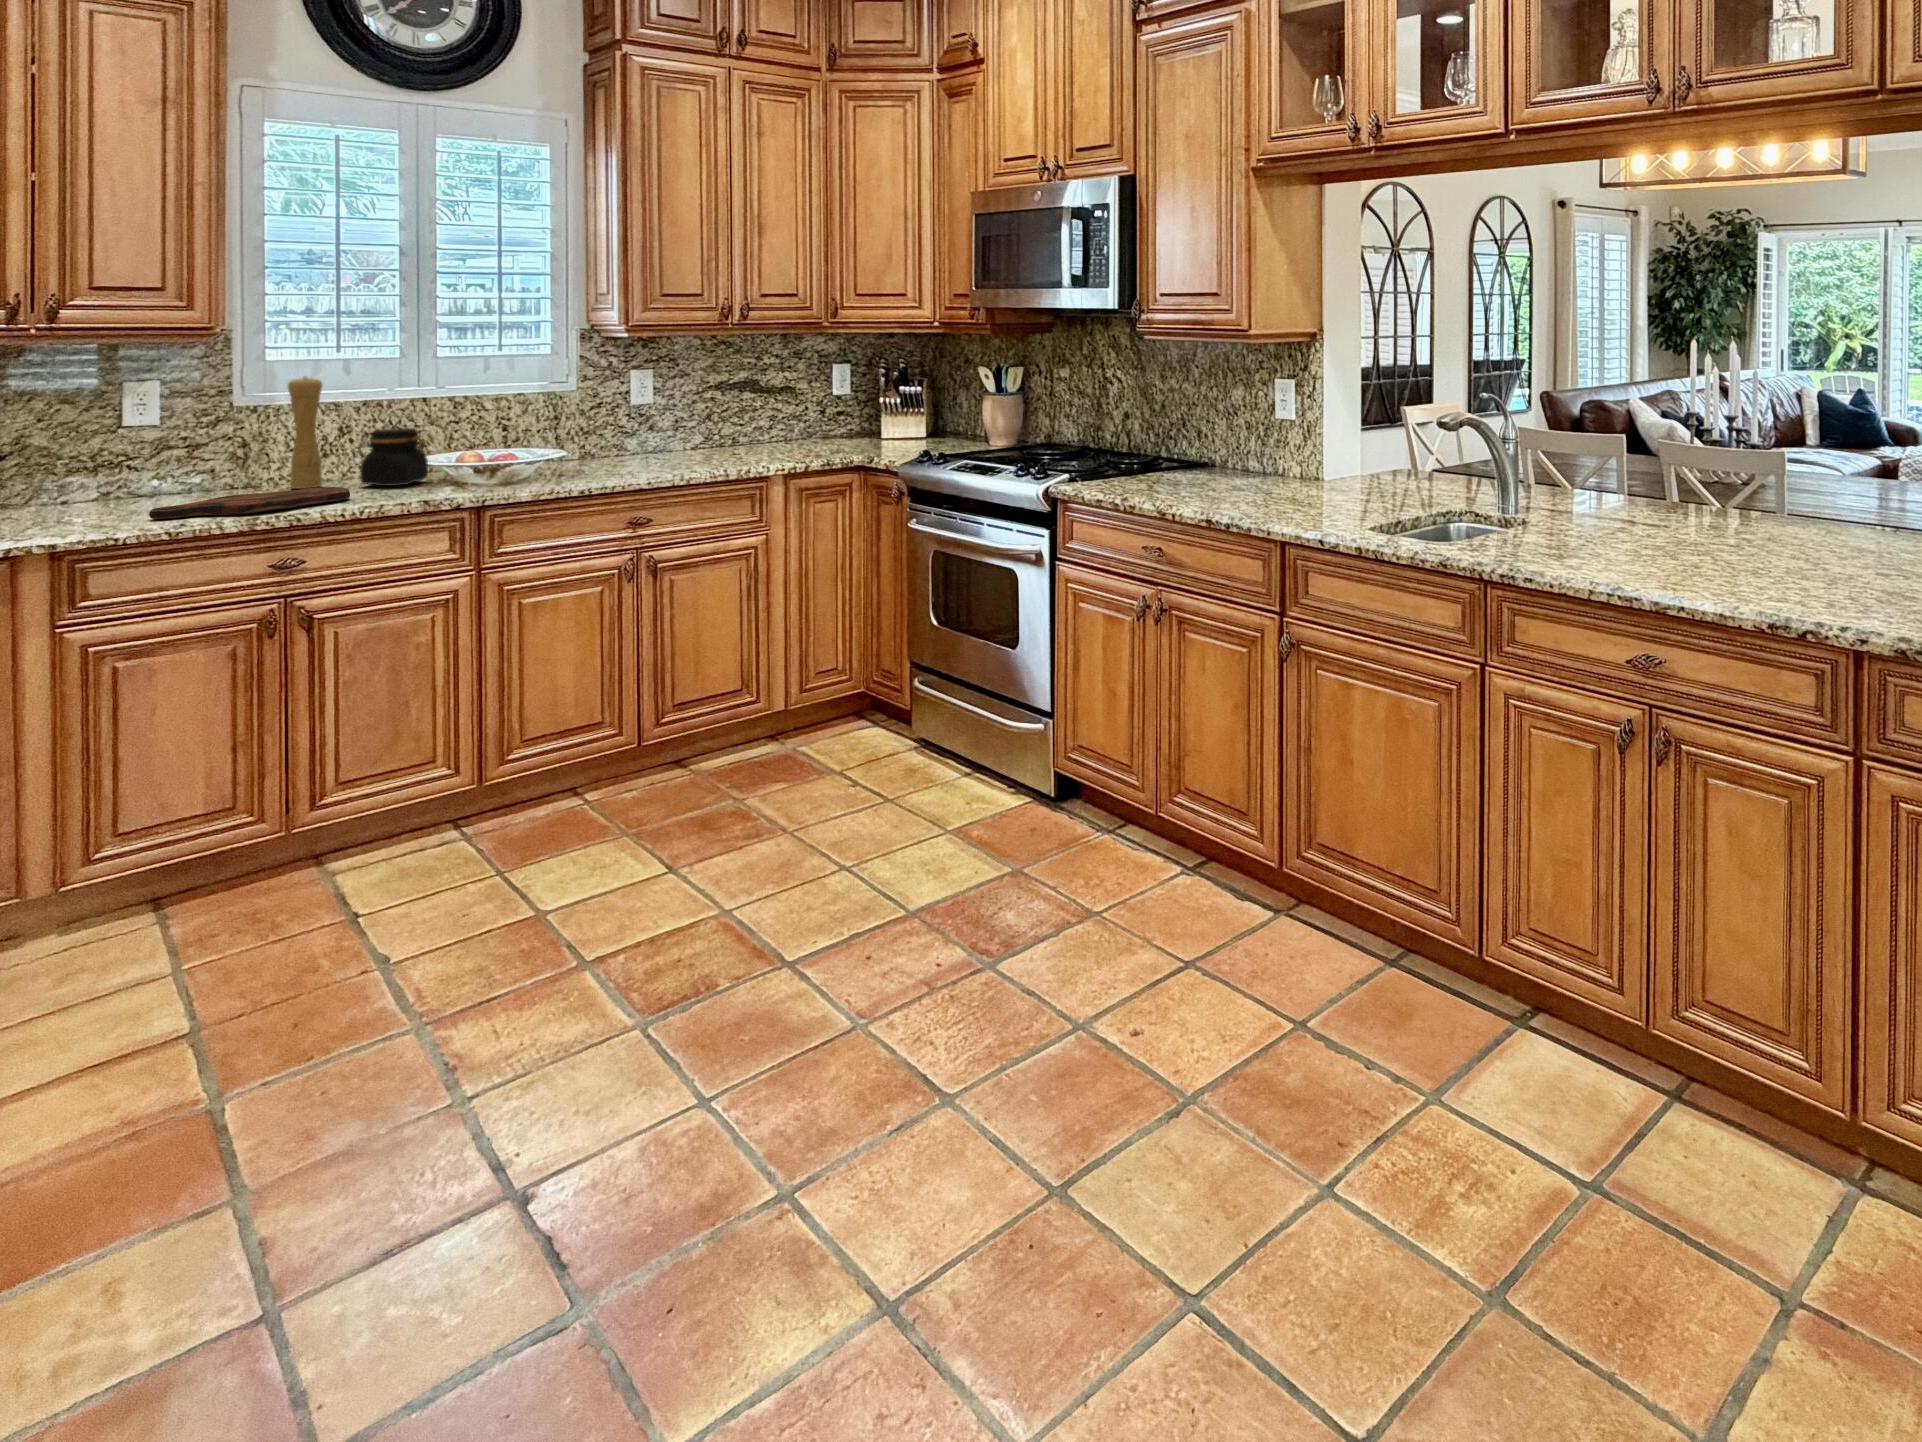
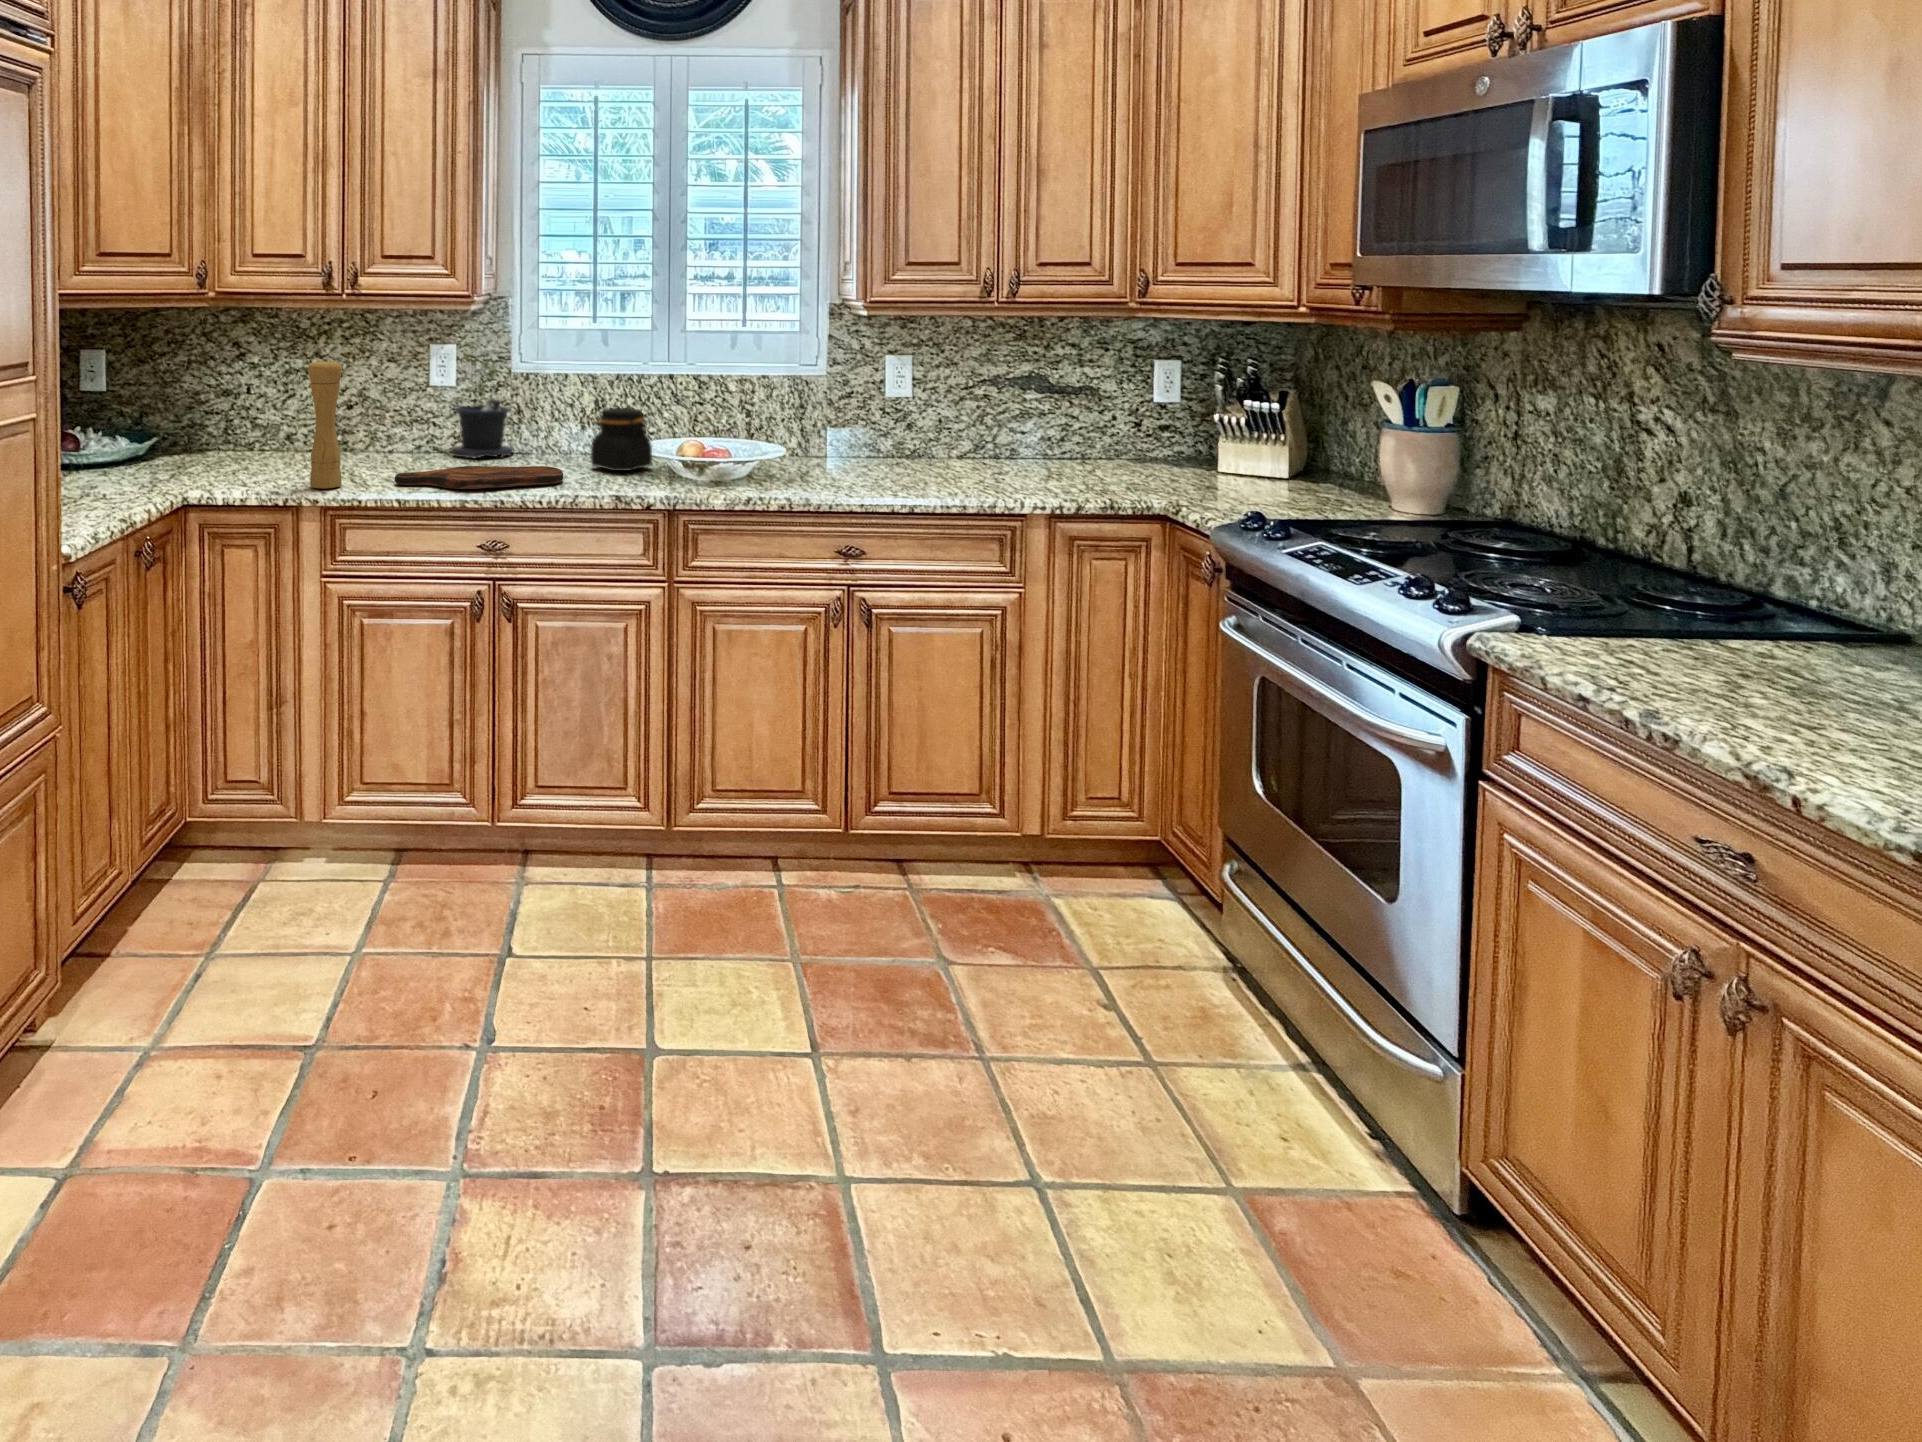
potted plant: none [165,377,251,495] -> present [452,343,514,459]
pepper mill: present [288,377,323,489] -> present [308,359,342,489]

